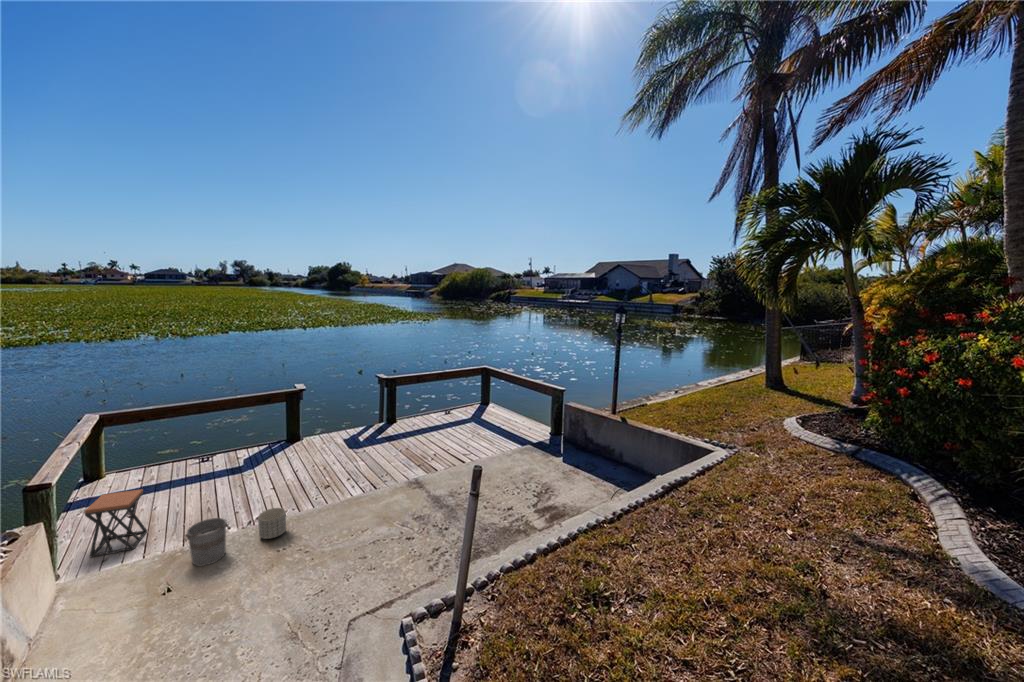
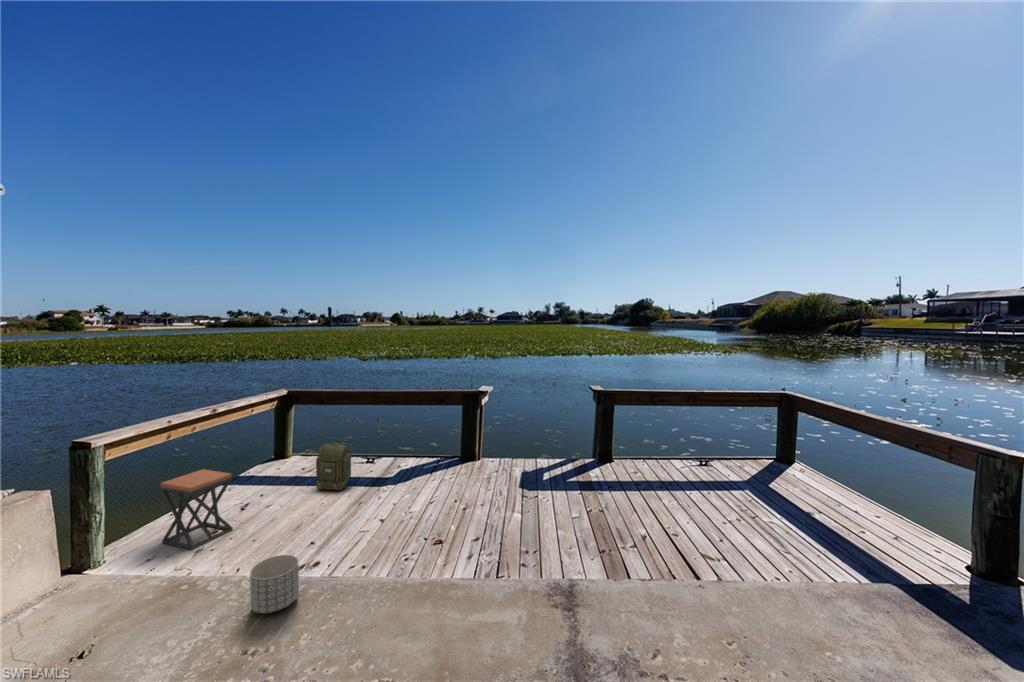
backpack: none [176,451,209,491] -> present [316,443,352,490]
bucket: present [184,518,229,566] -> none [136,541,213,623]

